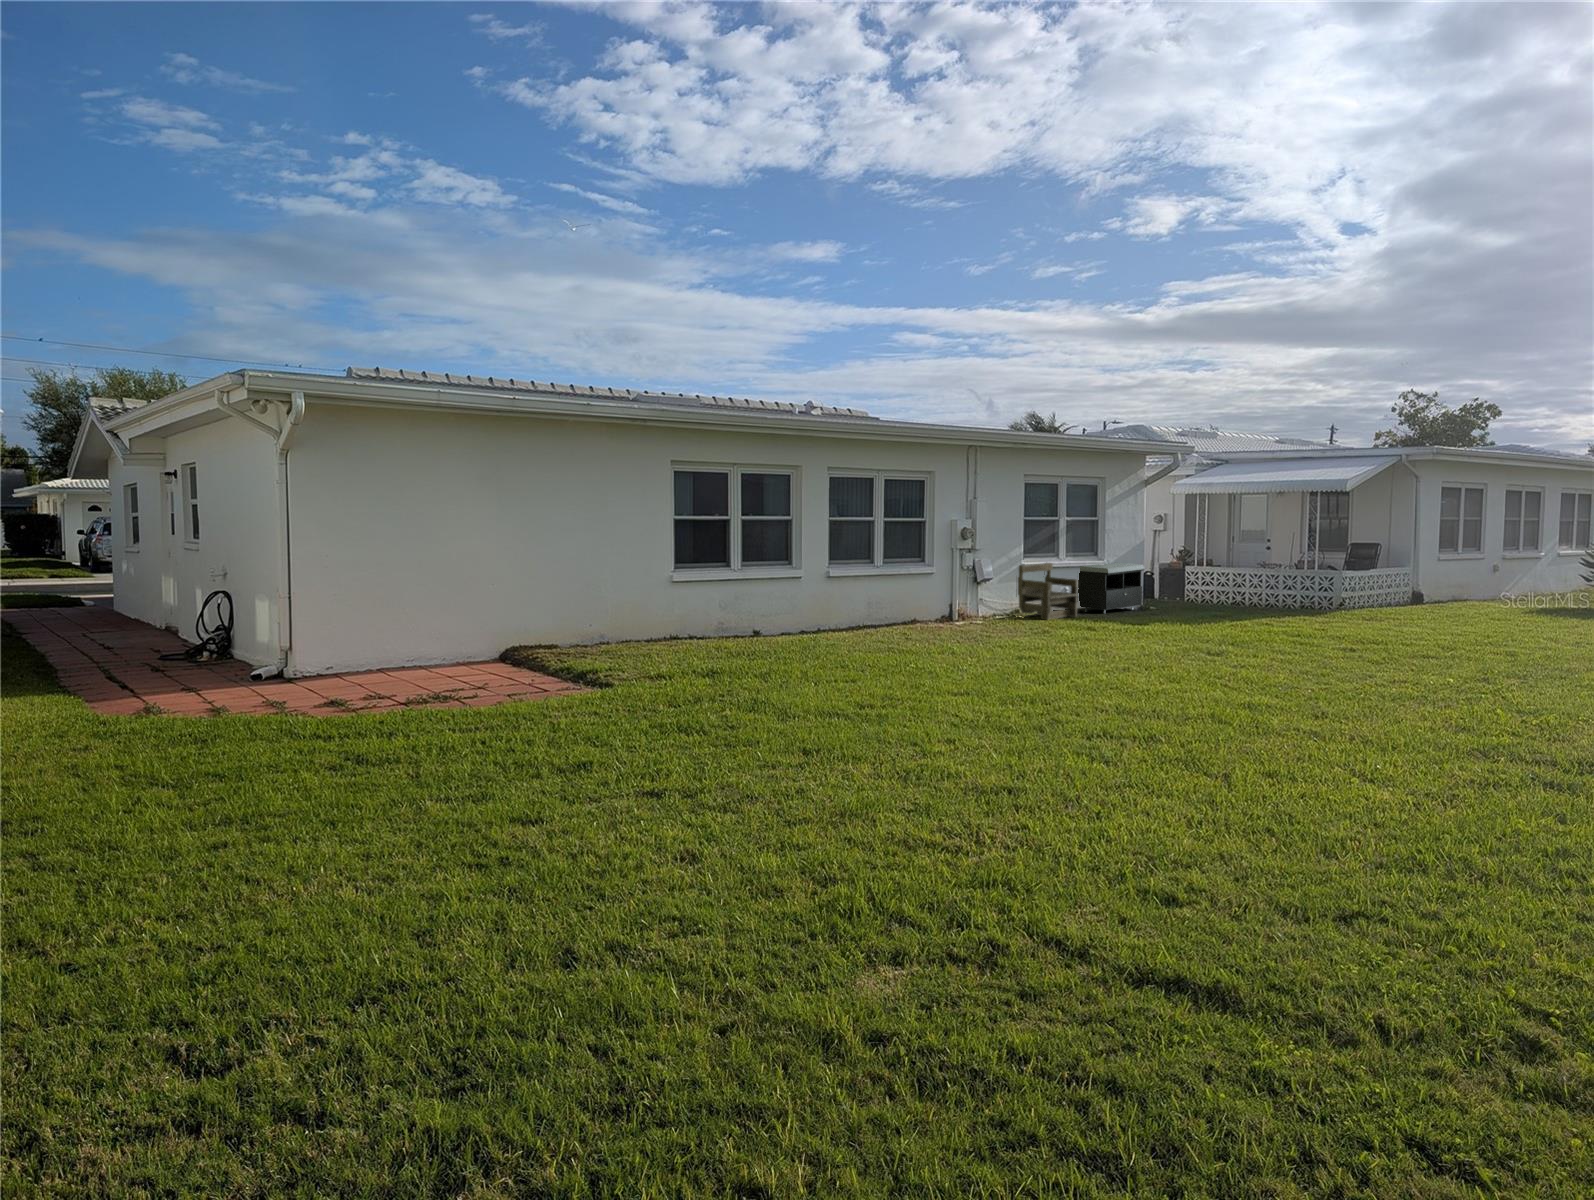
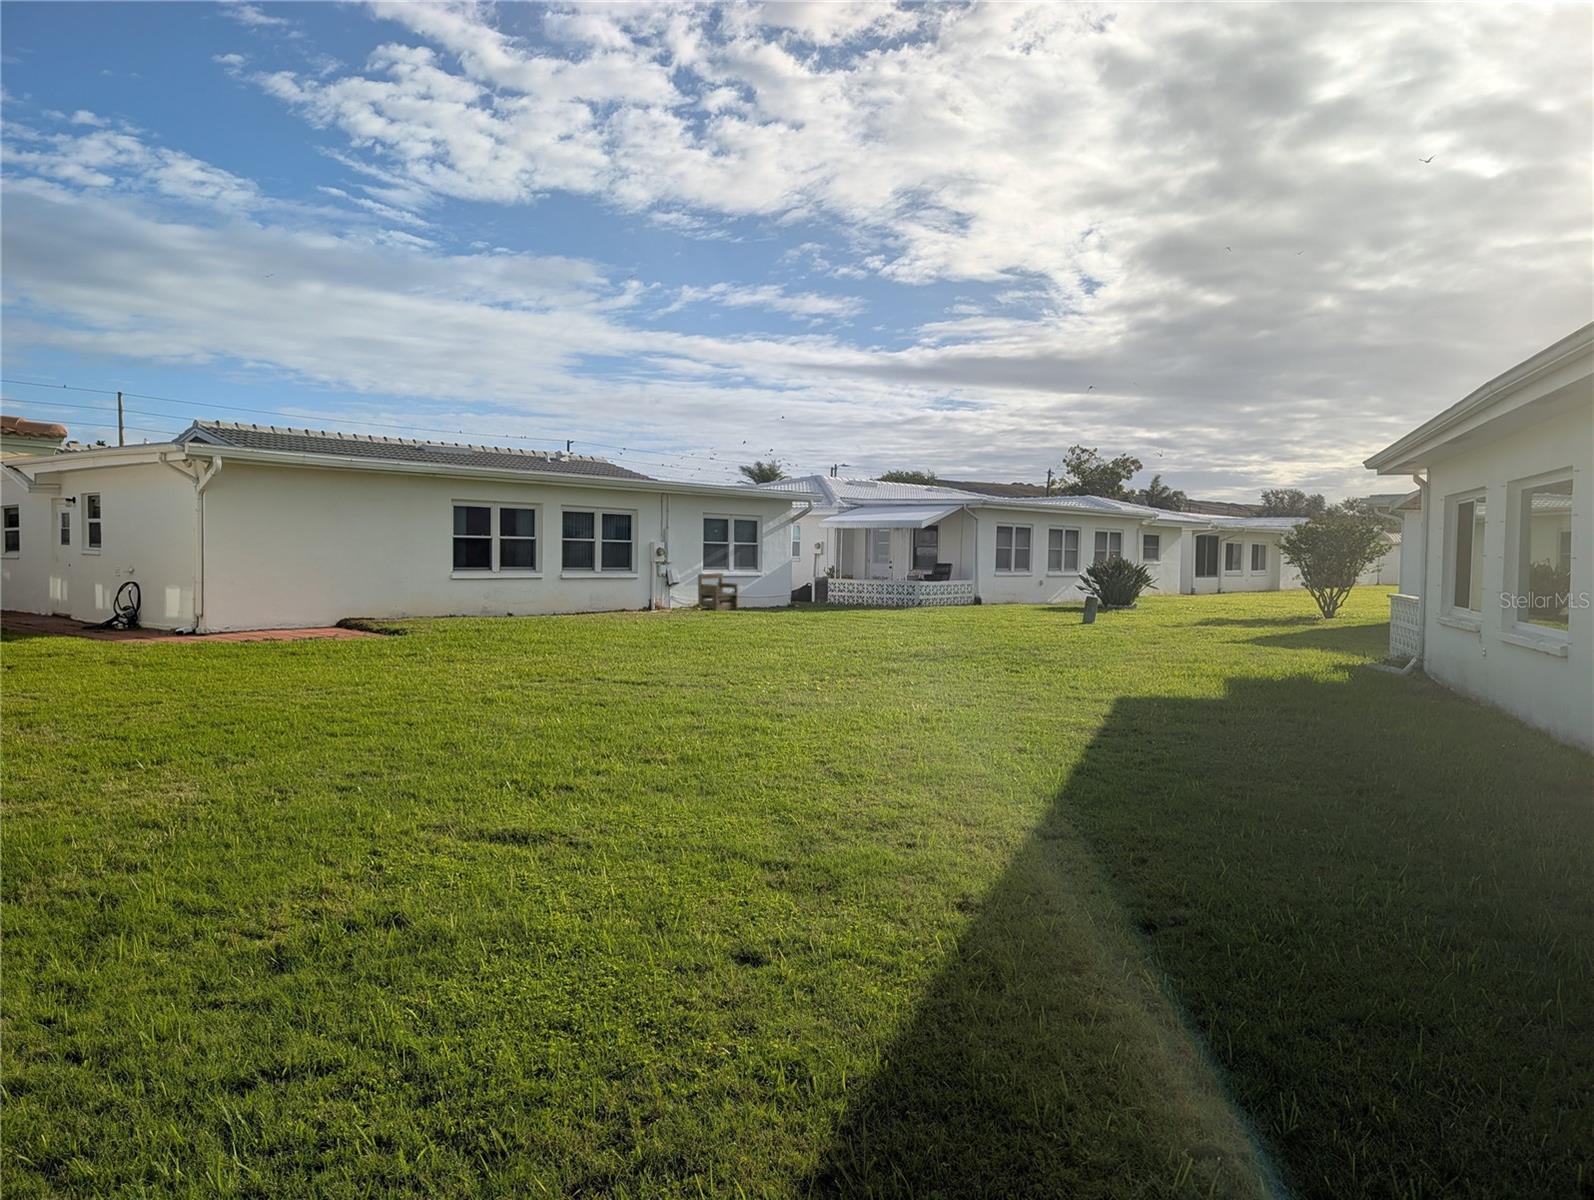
storage bench: present [1078,563,1144,613] -> none [743,574,788,608]

